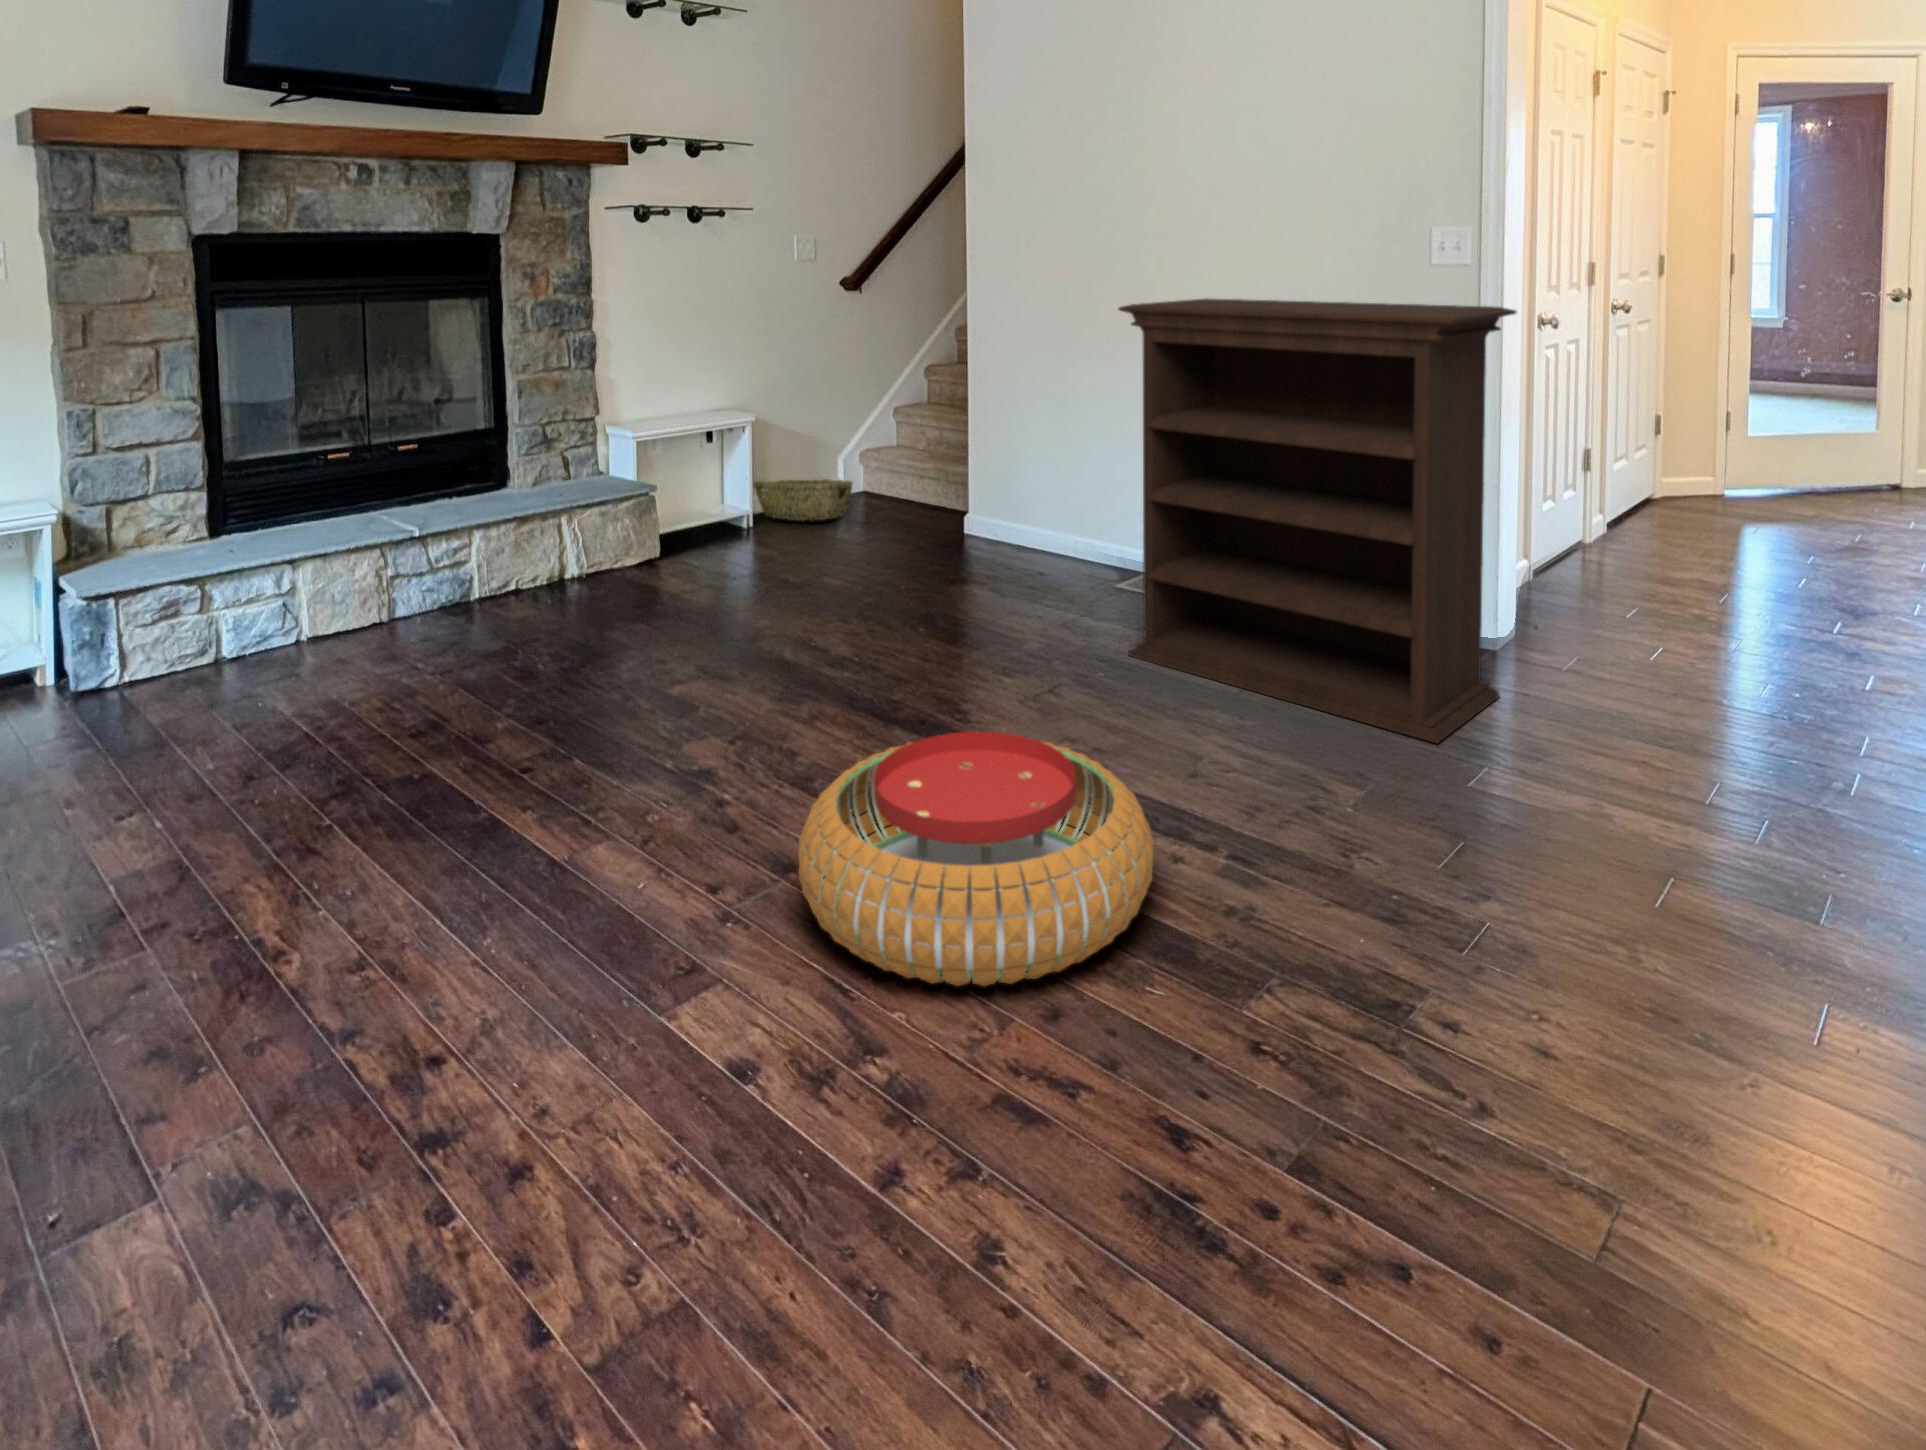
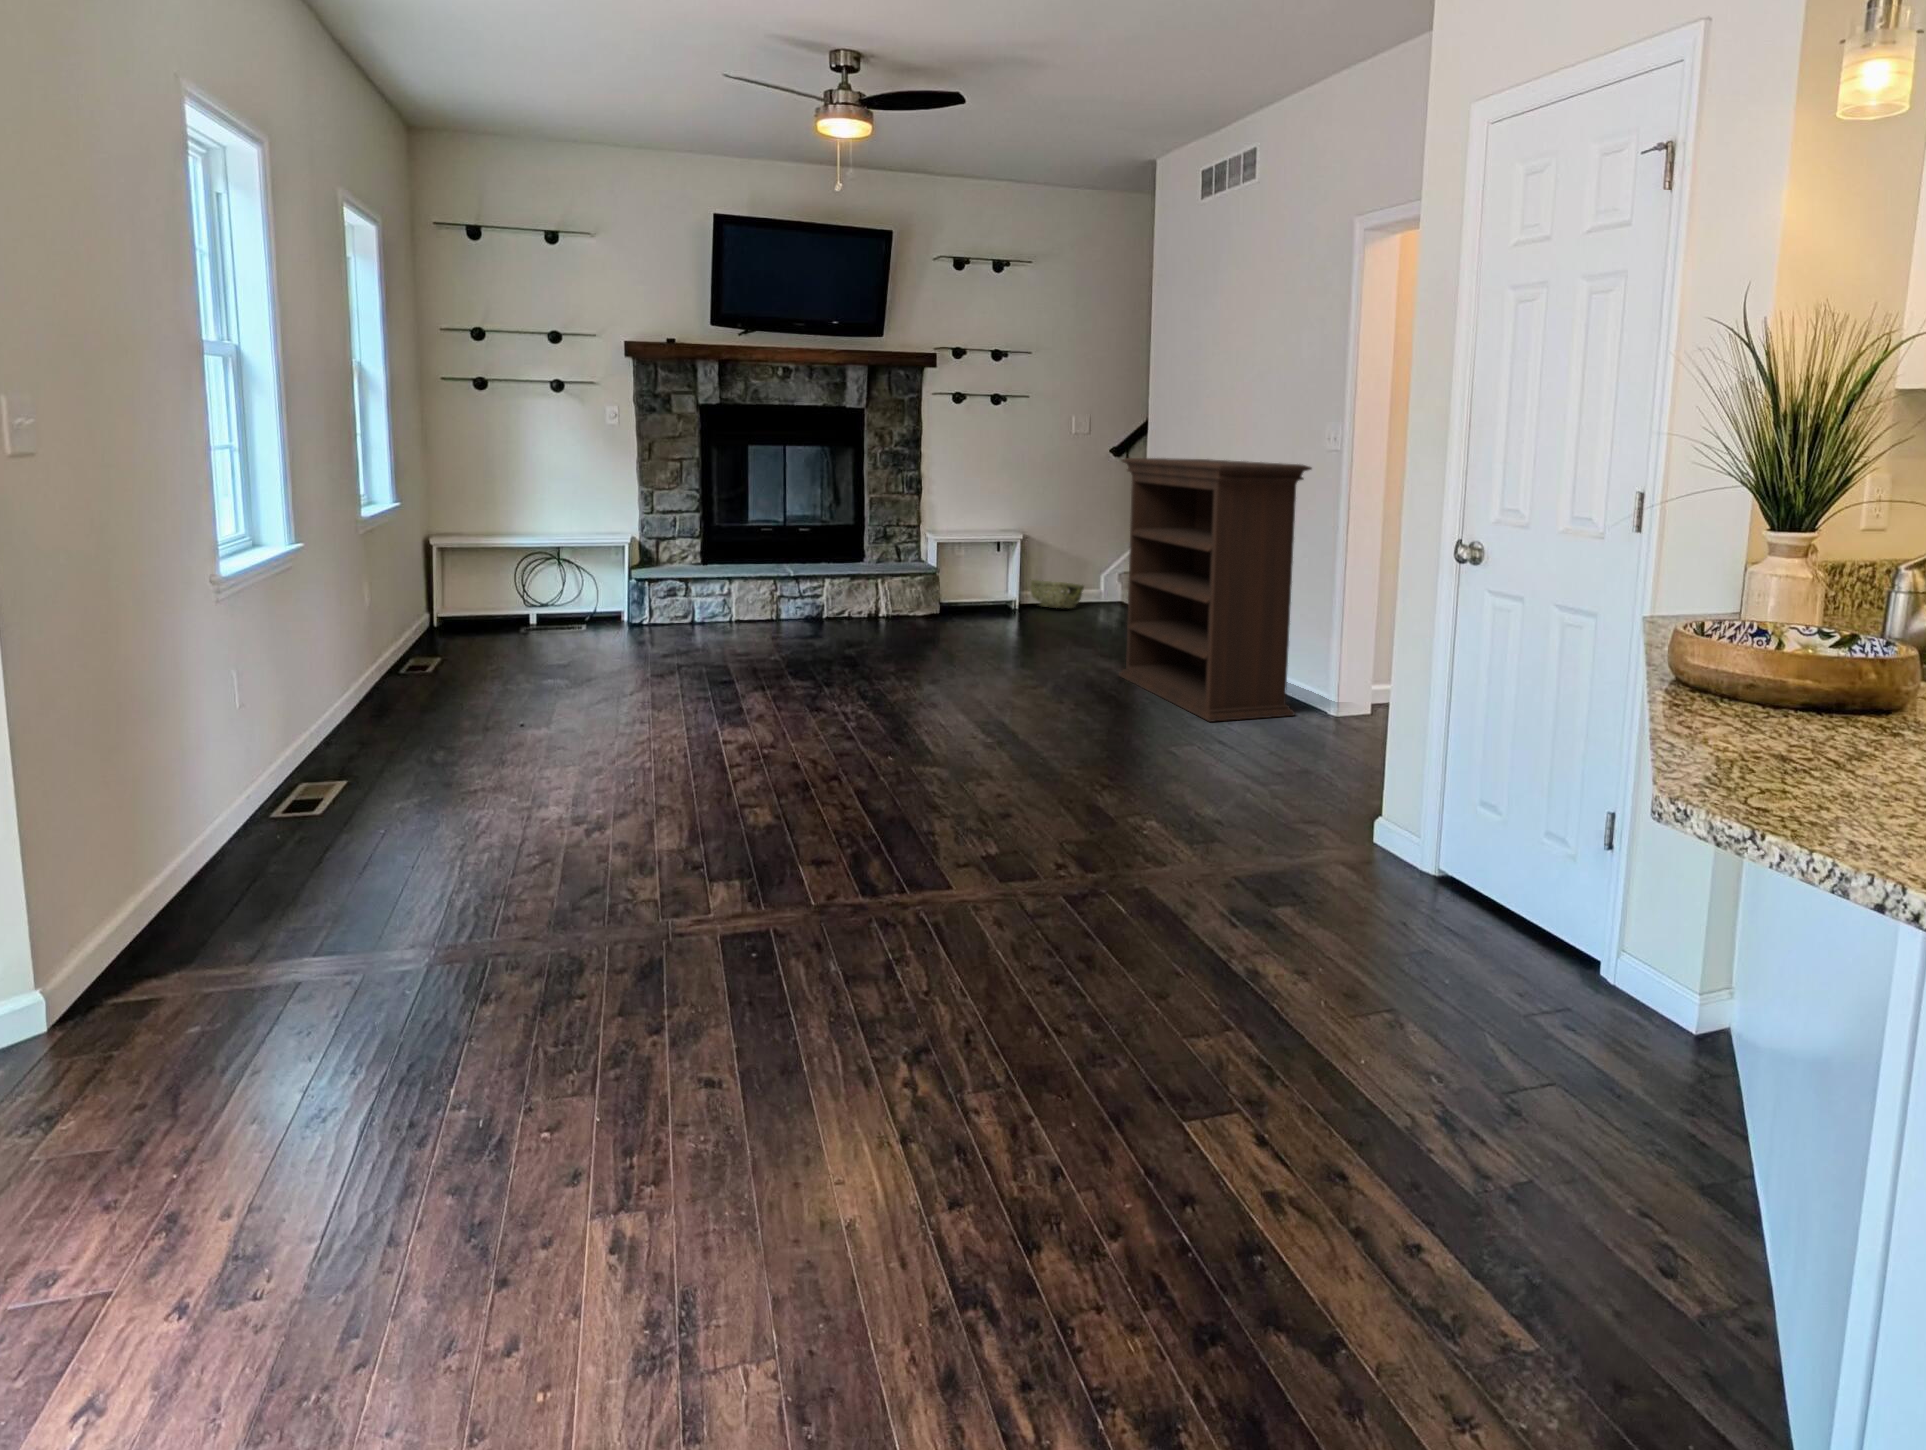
pouf: present [798,732,1153,986] -> none [806,653,974,738]

